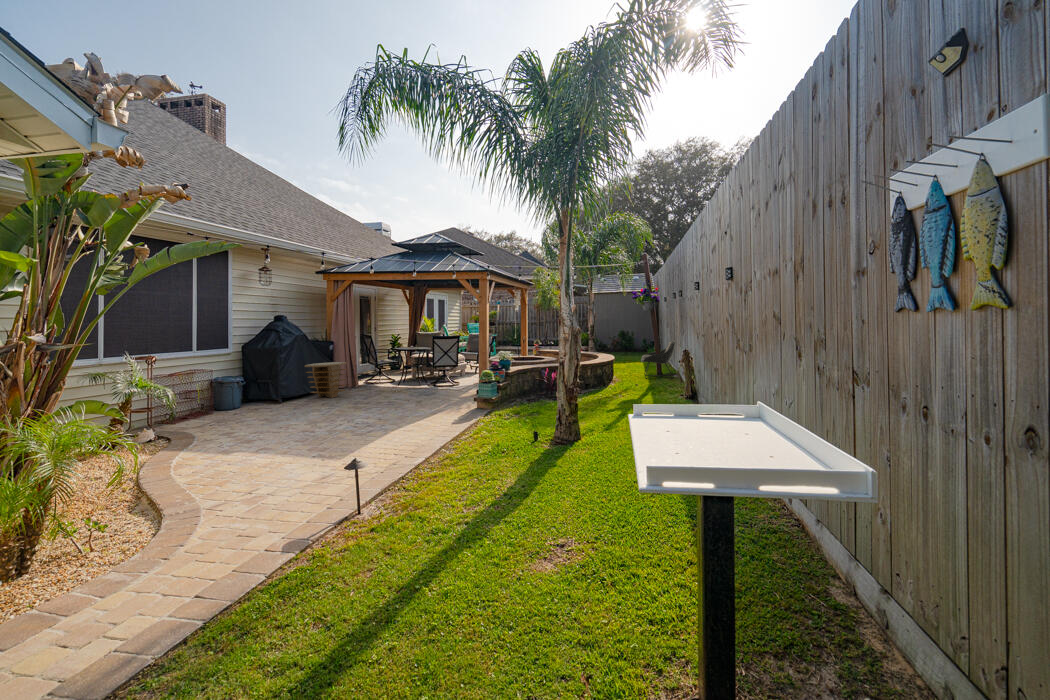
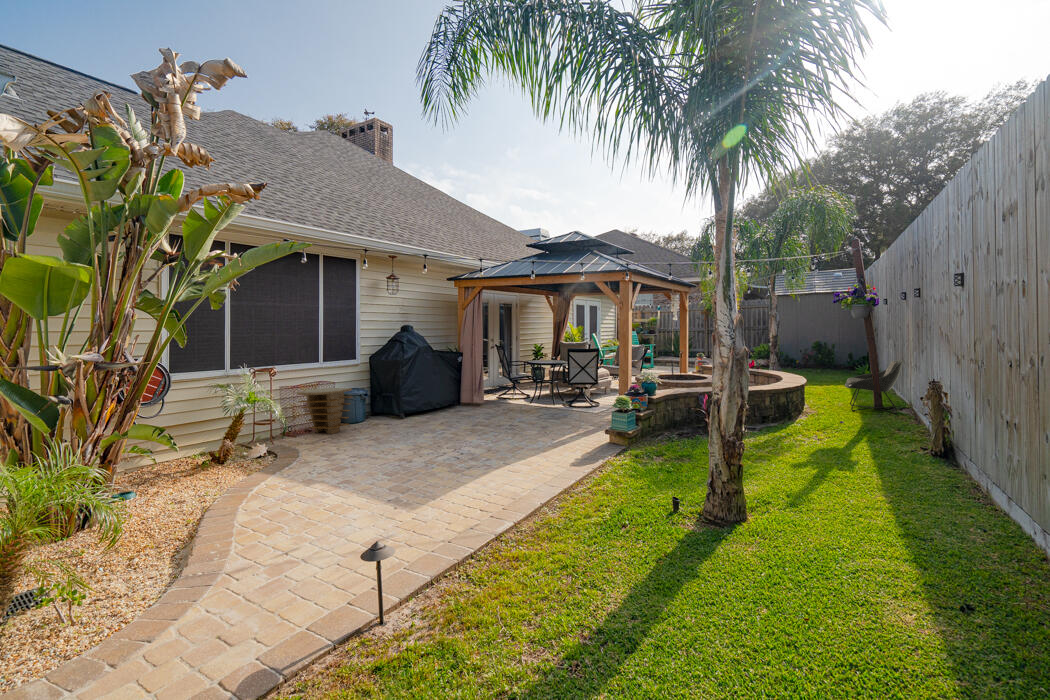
side table: present [305,362,347,398] -> present [297,388,352,434]

